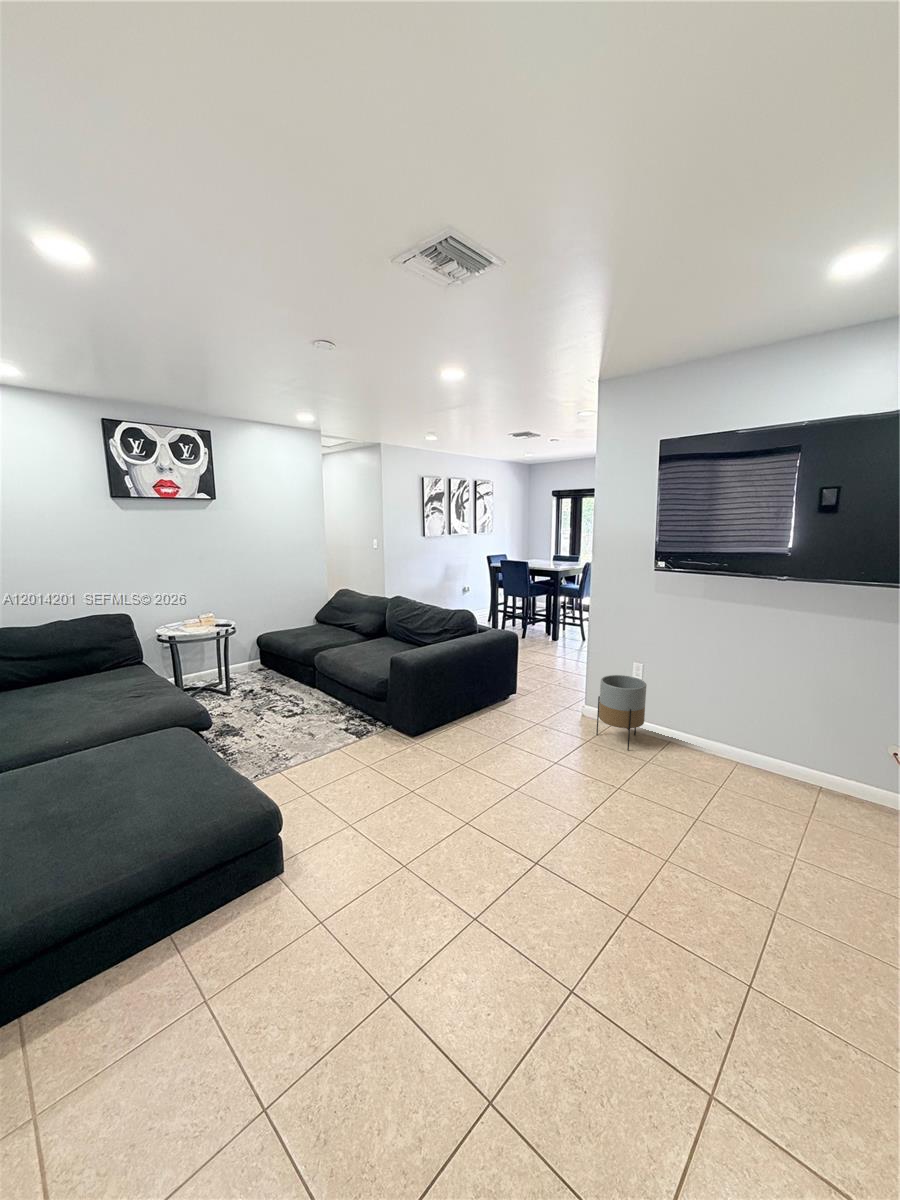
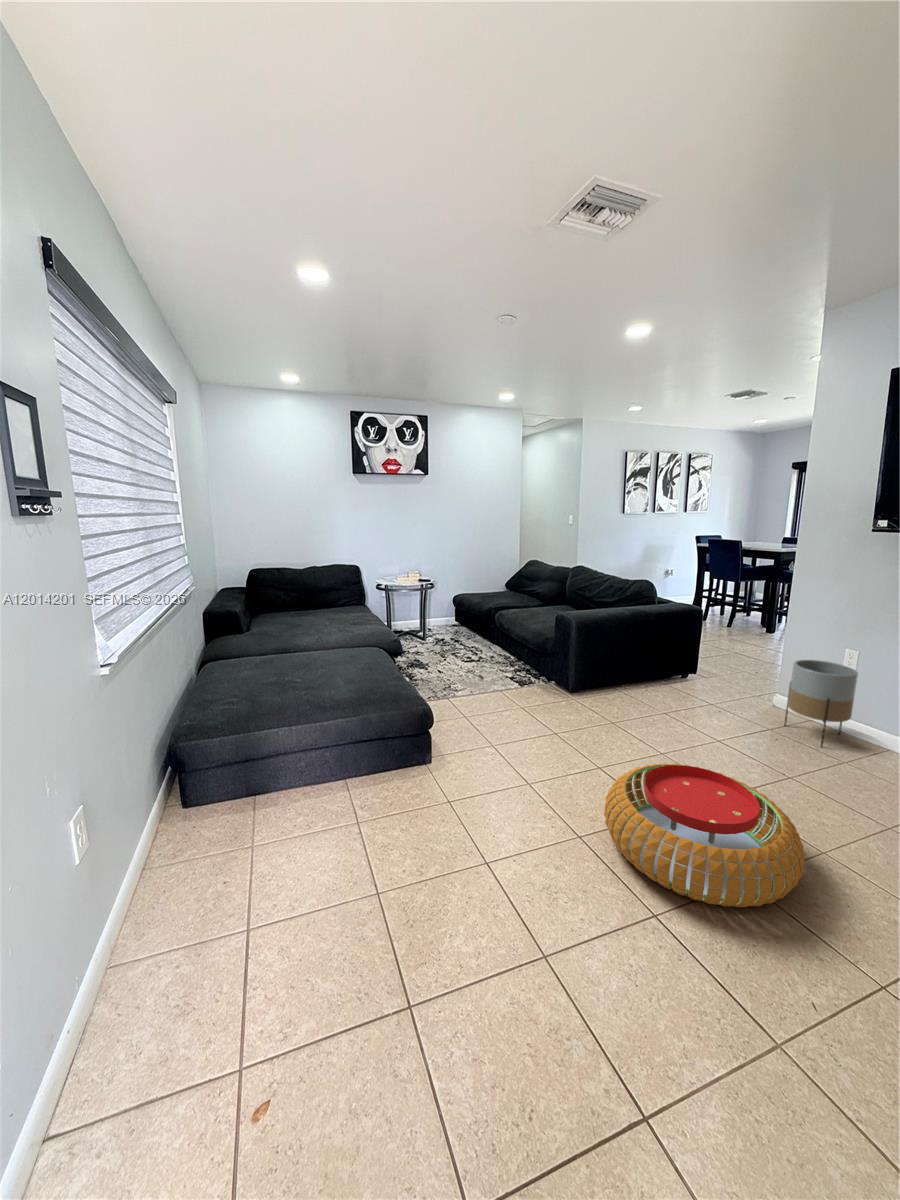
pouf: none [493,808,670,958] -> present [604,763,805,907]

